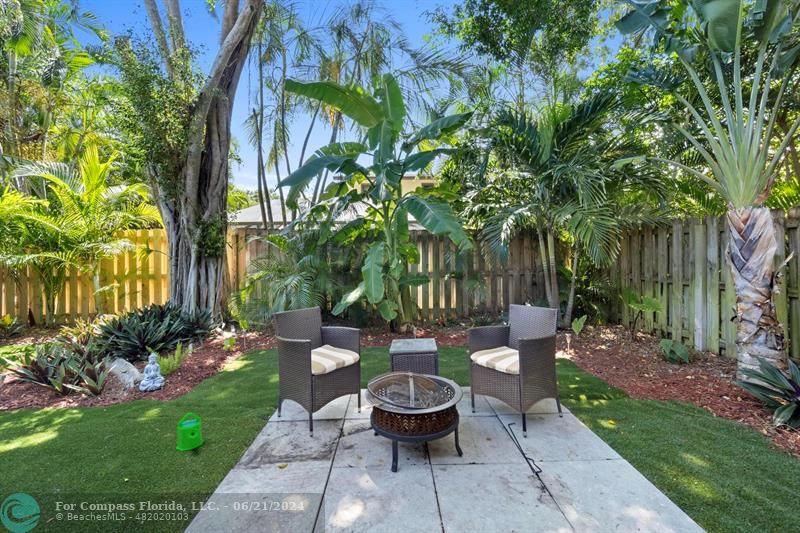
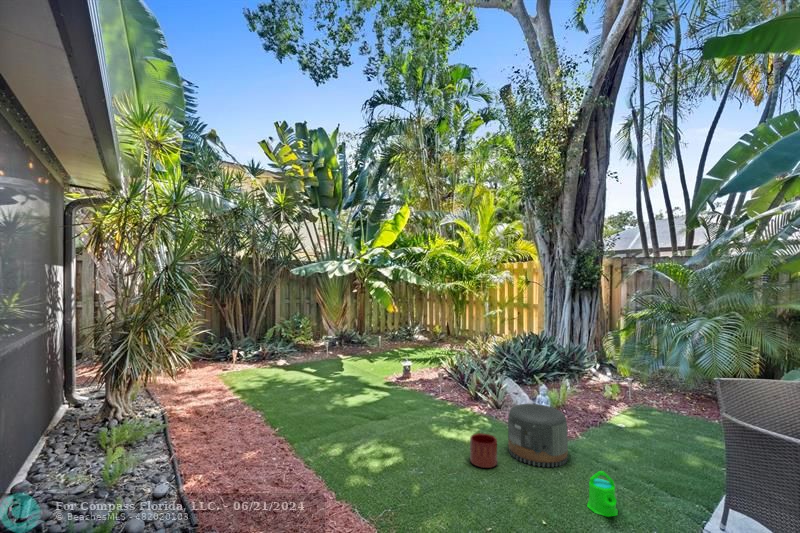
pouf: none [99,372,169,436] -> present [508,404,568,467]
planter: none [38,421,81,461] -> present [470,433,497,468]

